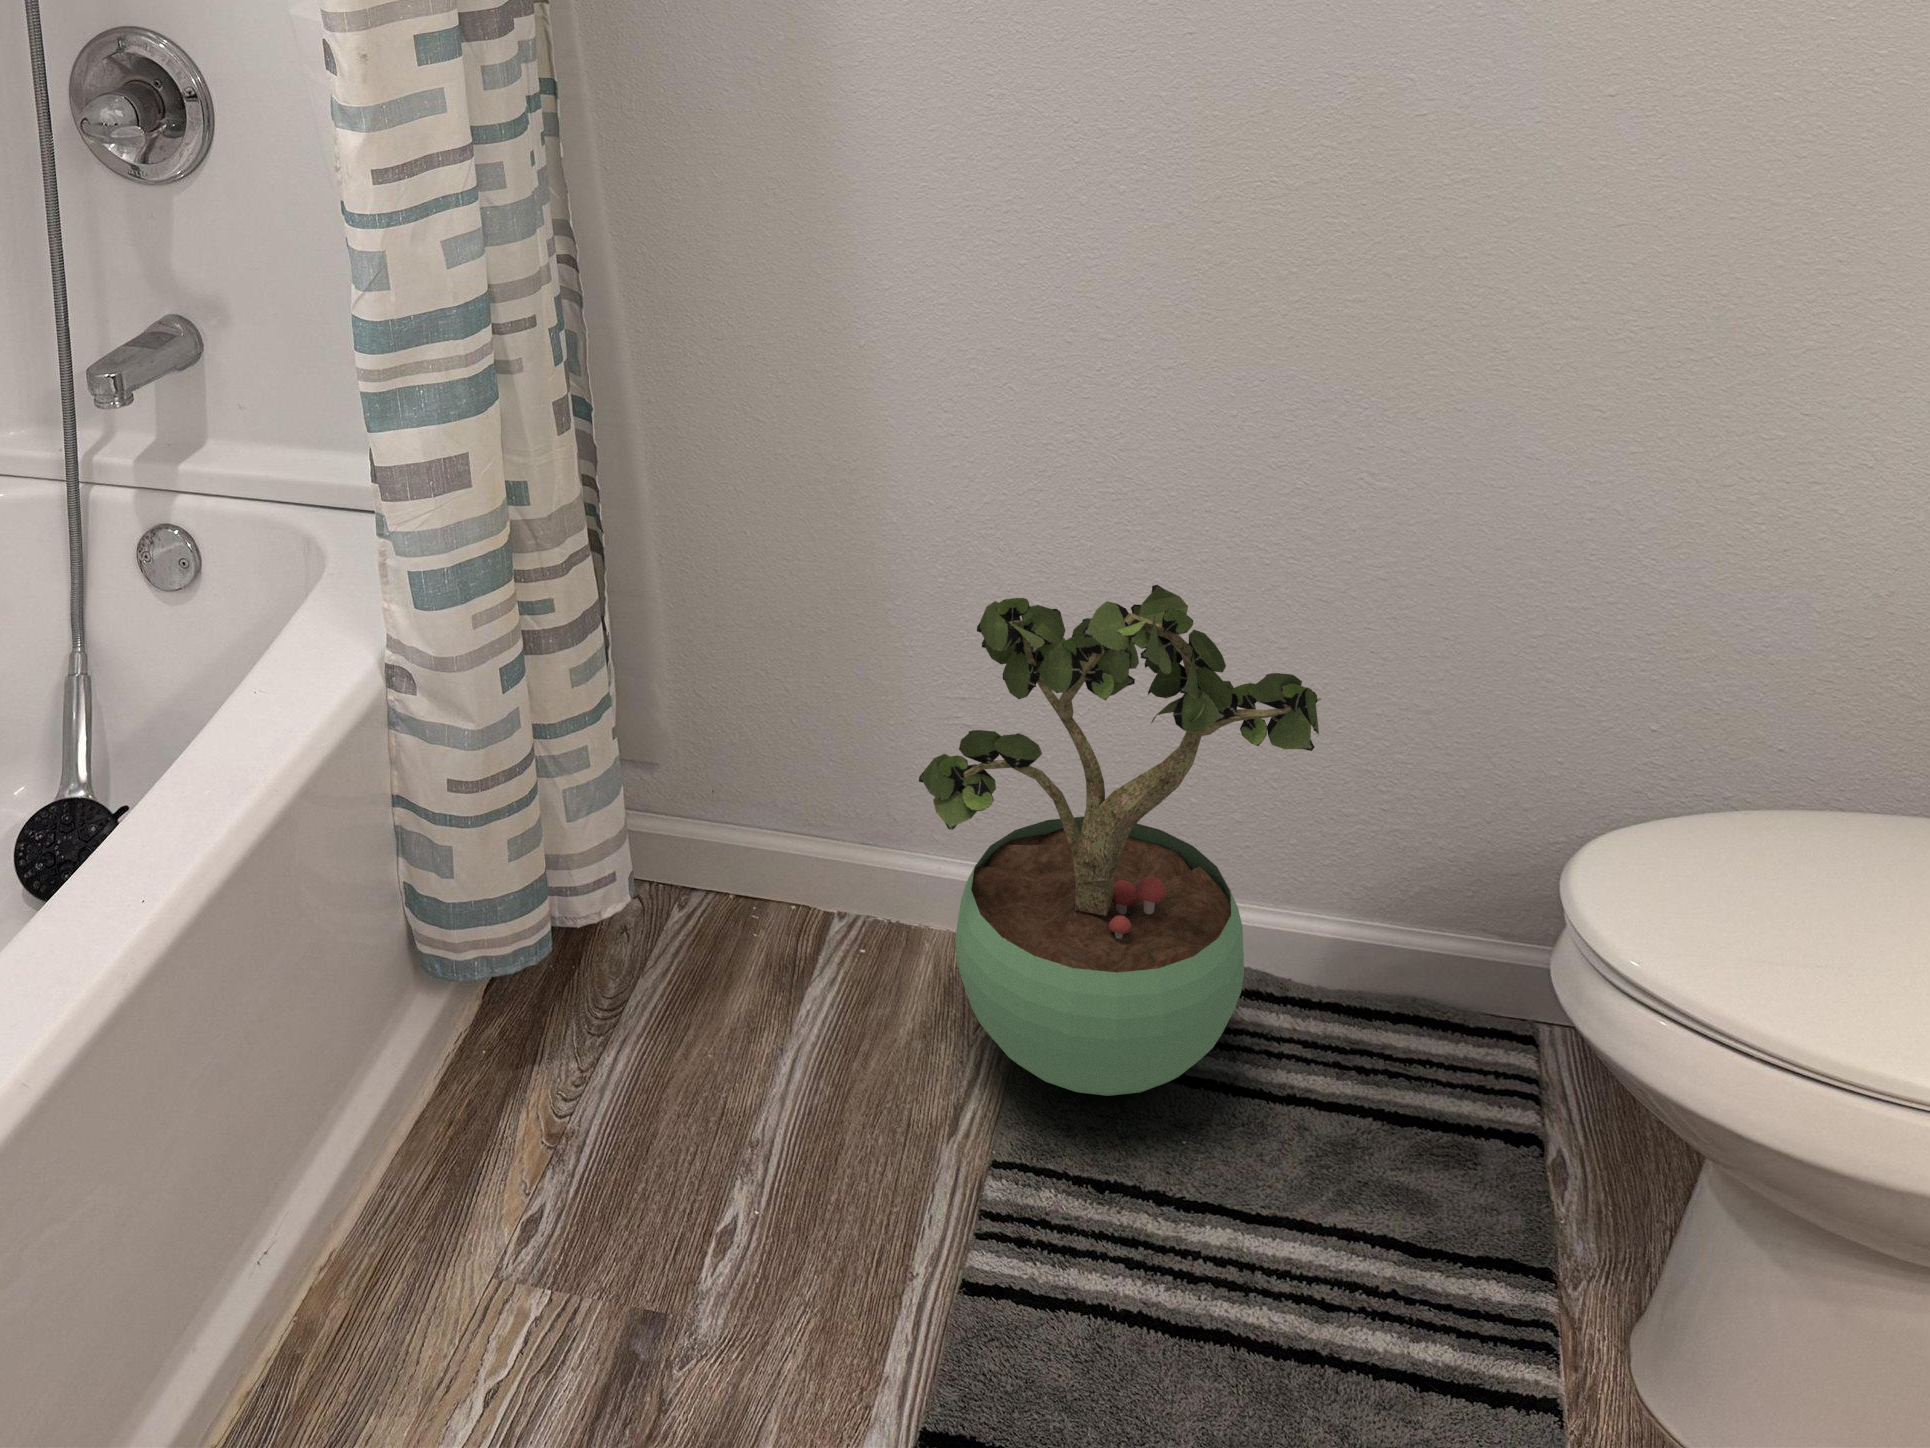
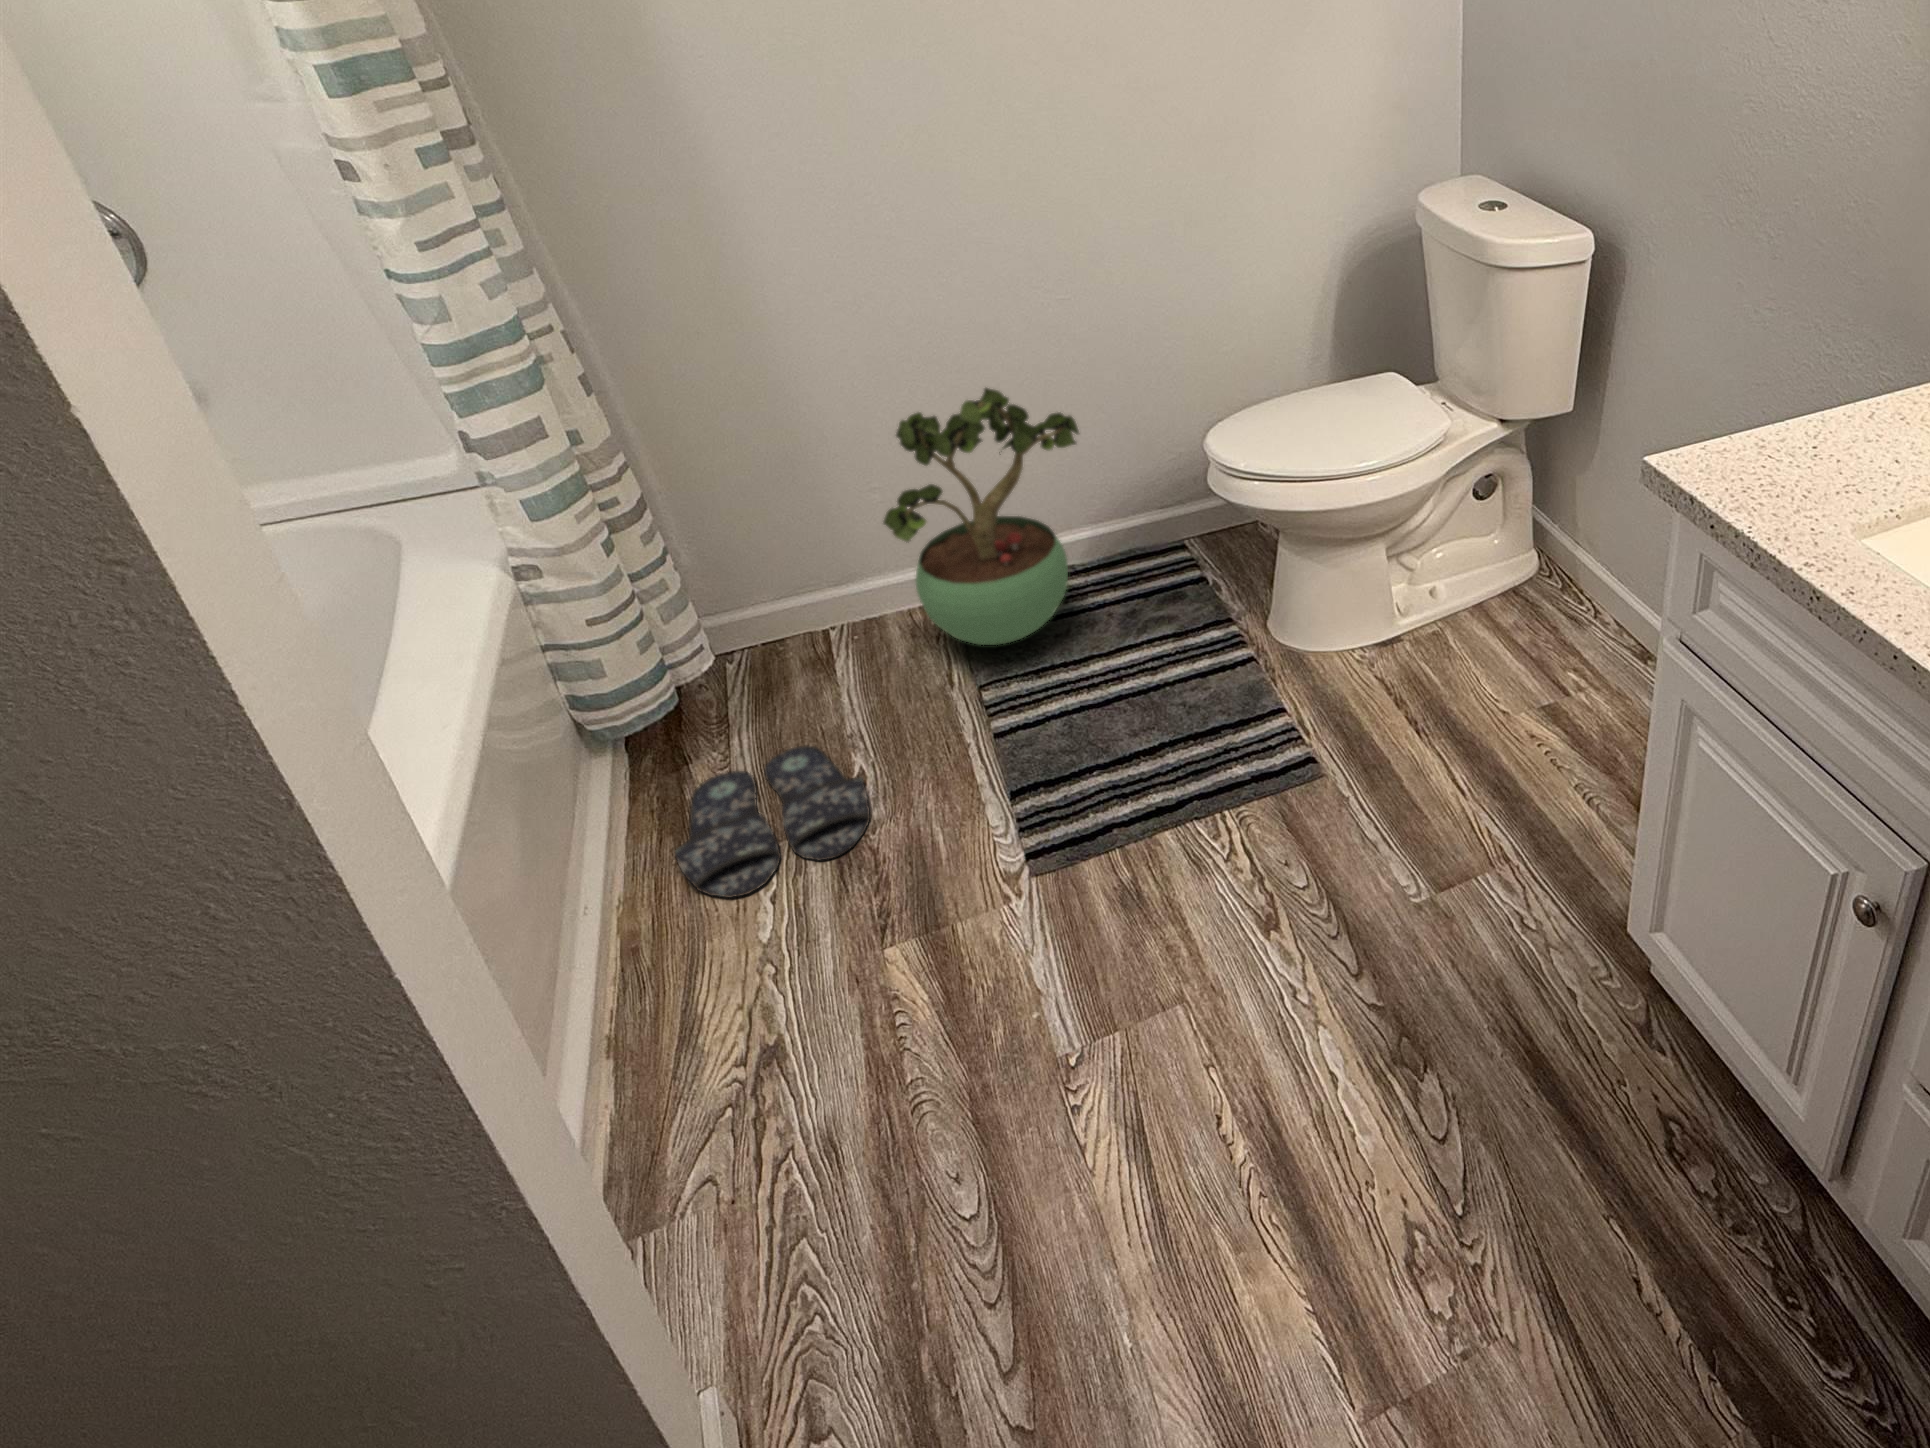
slippers: none [418,1103,725,1373] -> present [675,745,870,898]

